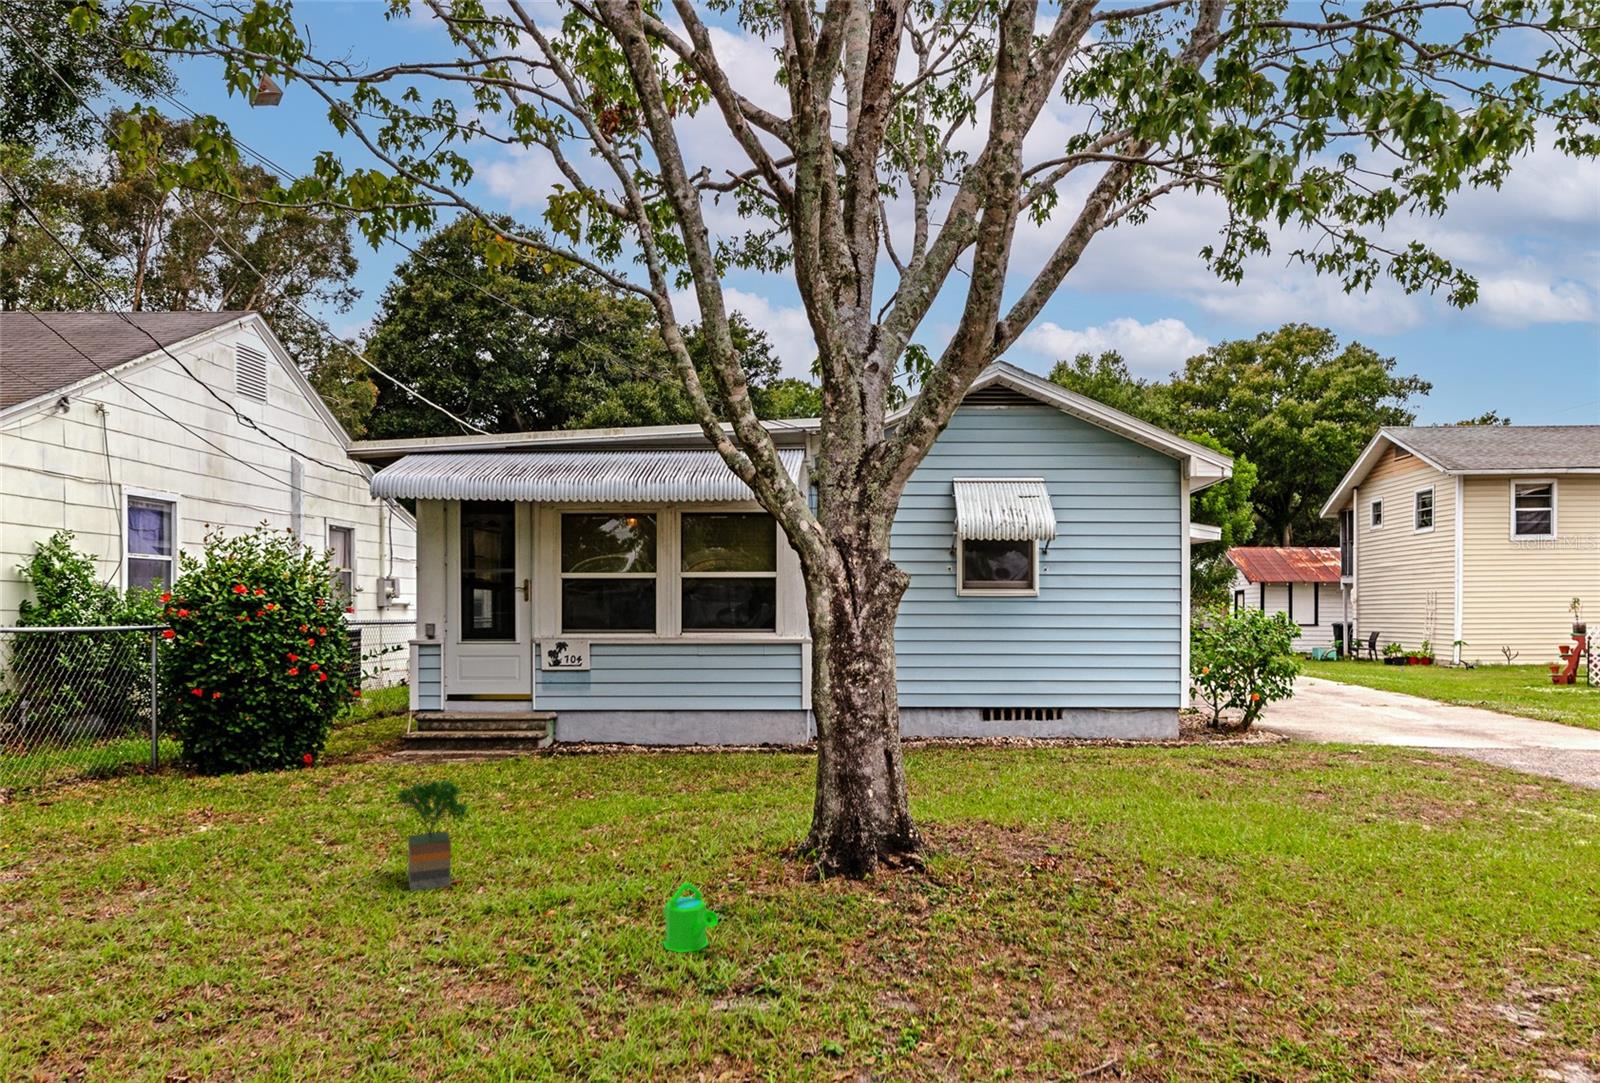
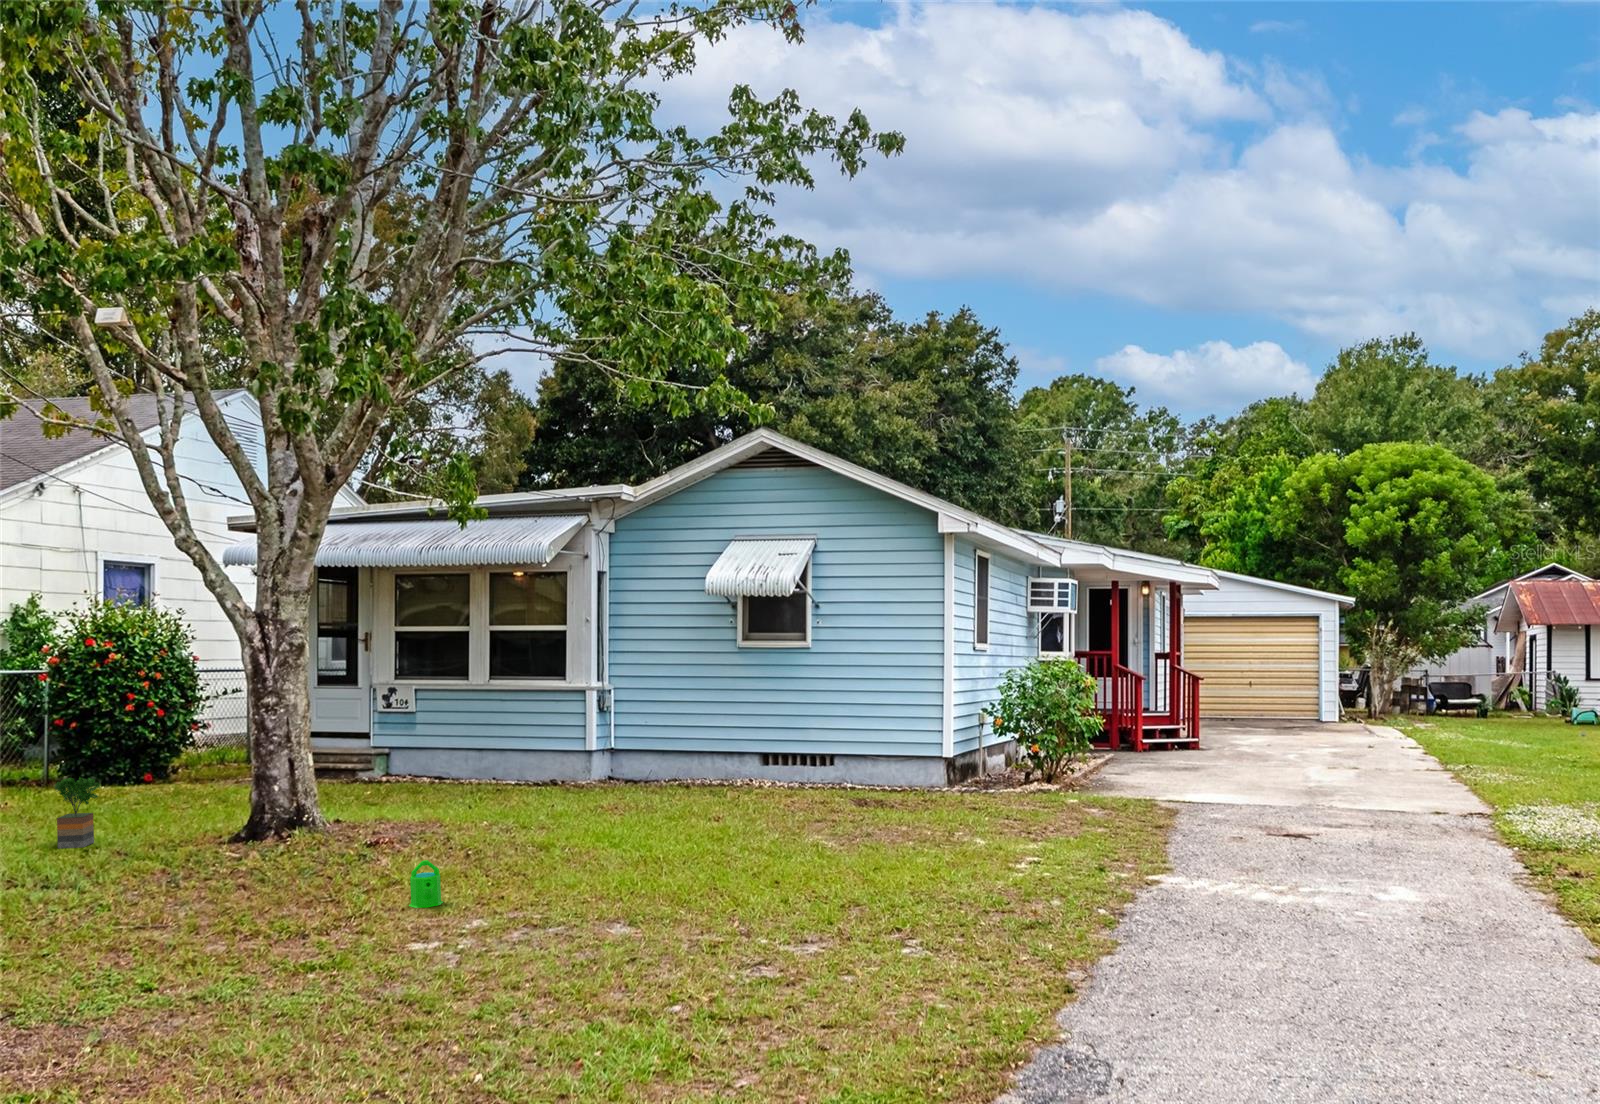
watering can: present [663,882,718,953] -> present [409,860,443,908]

